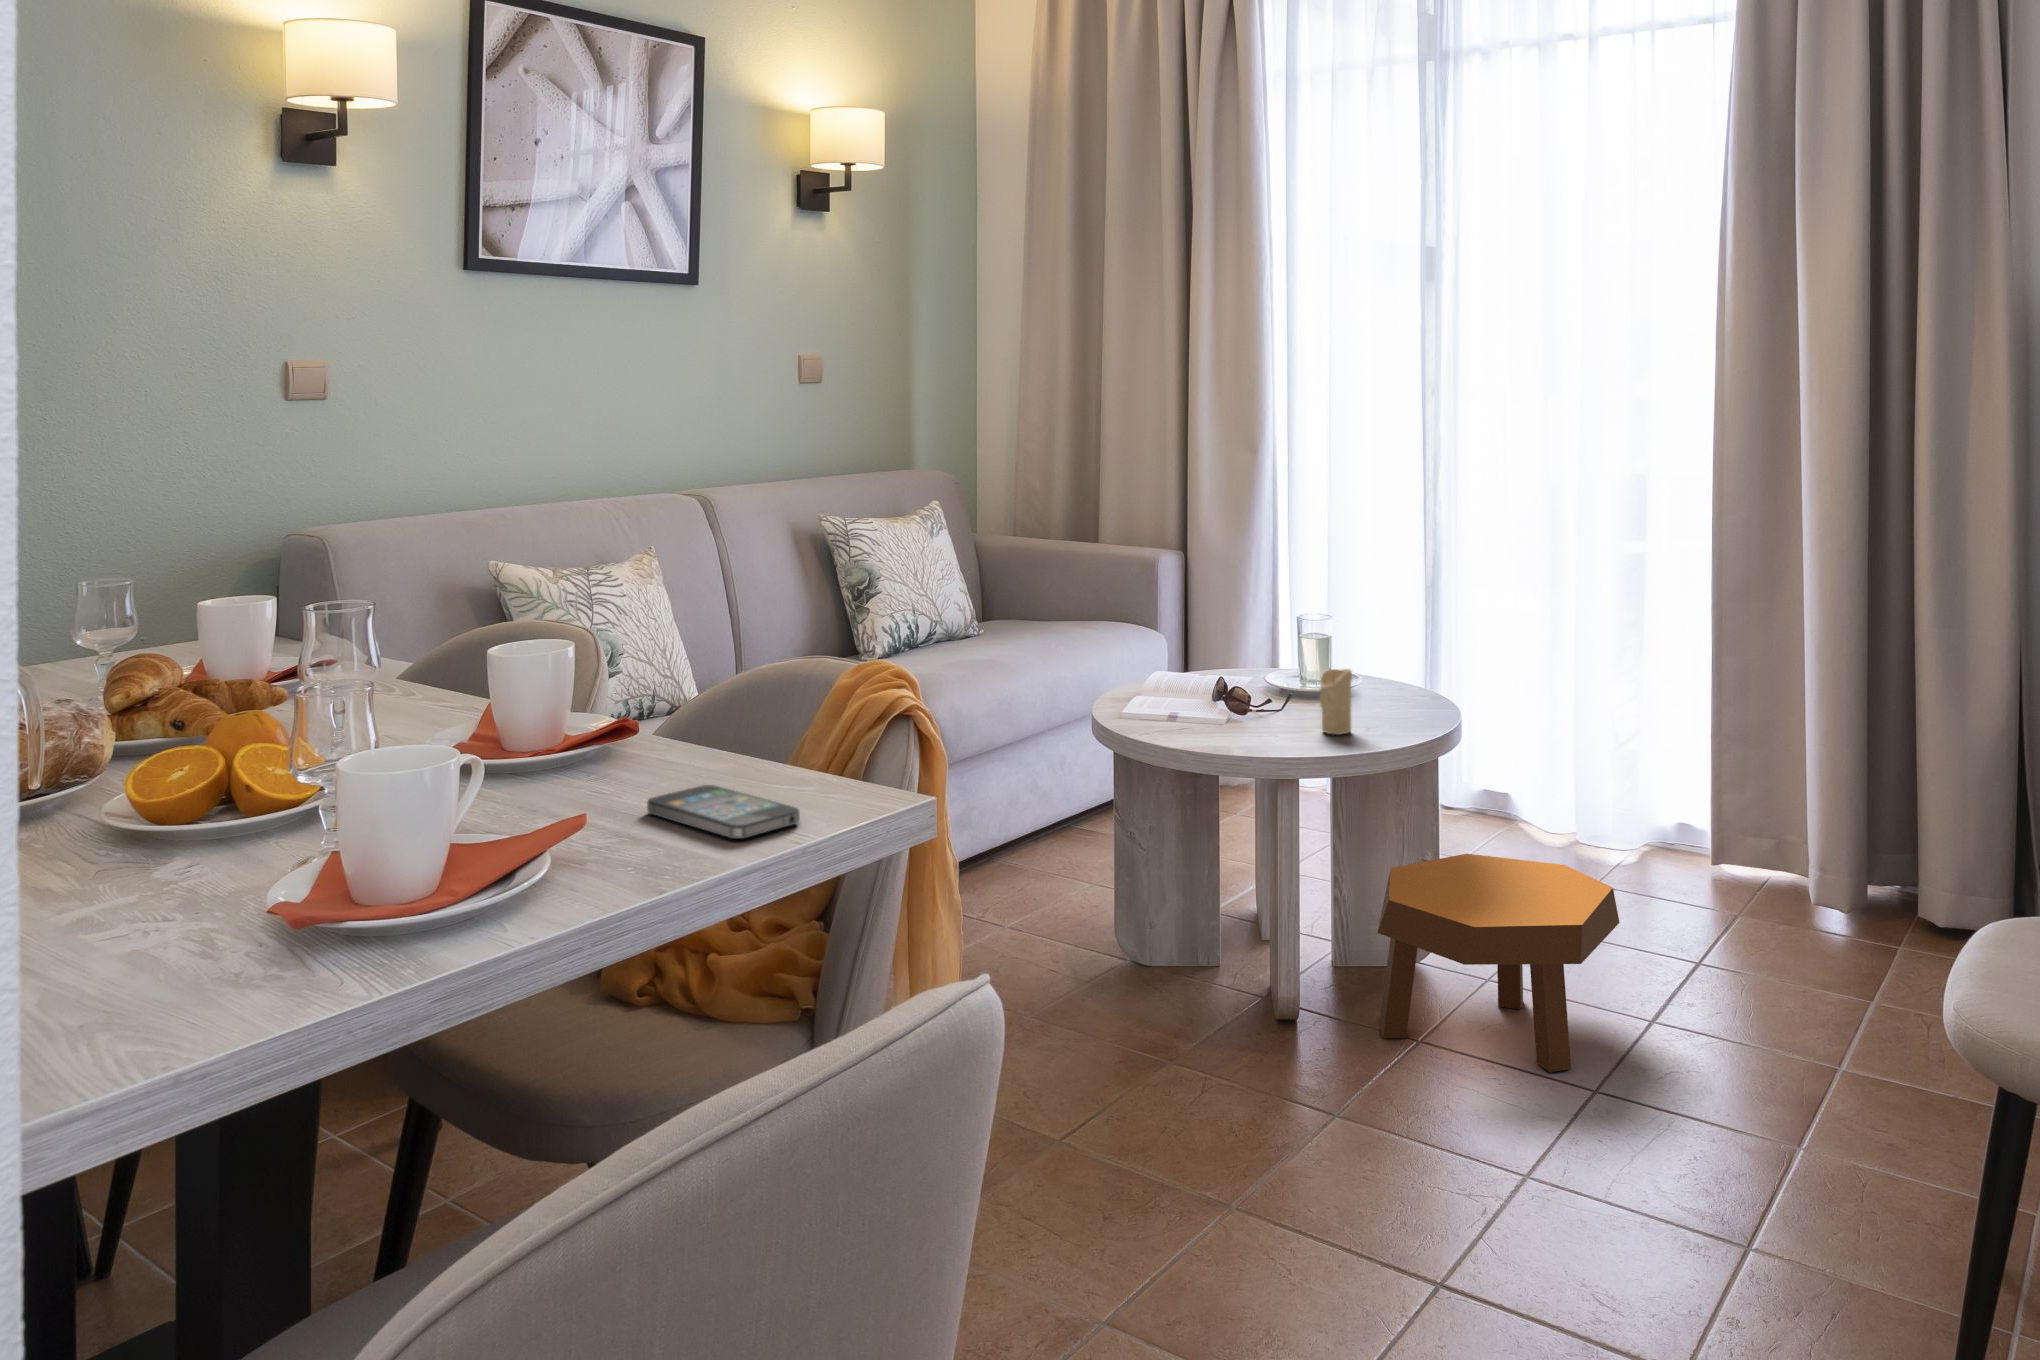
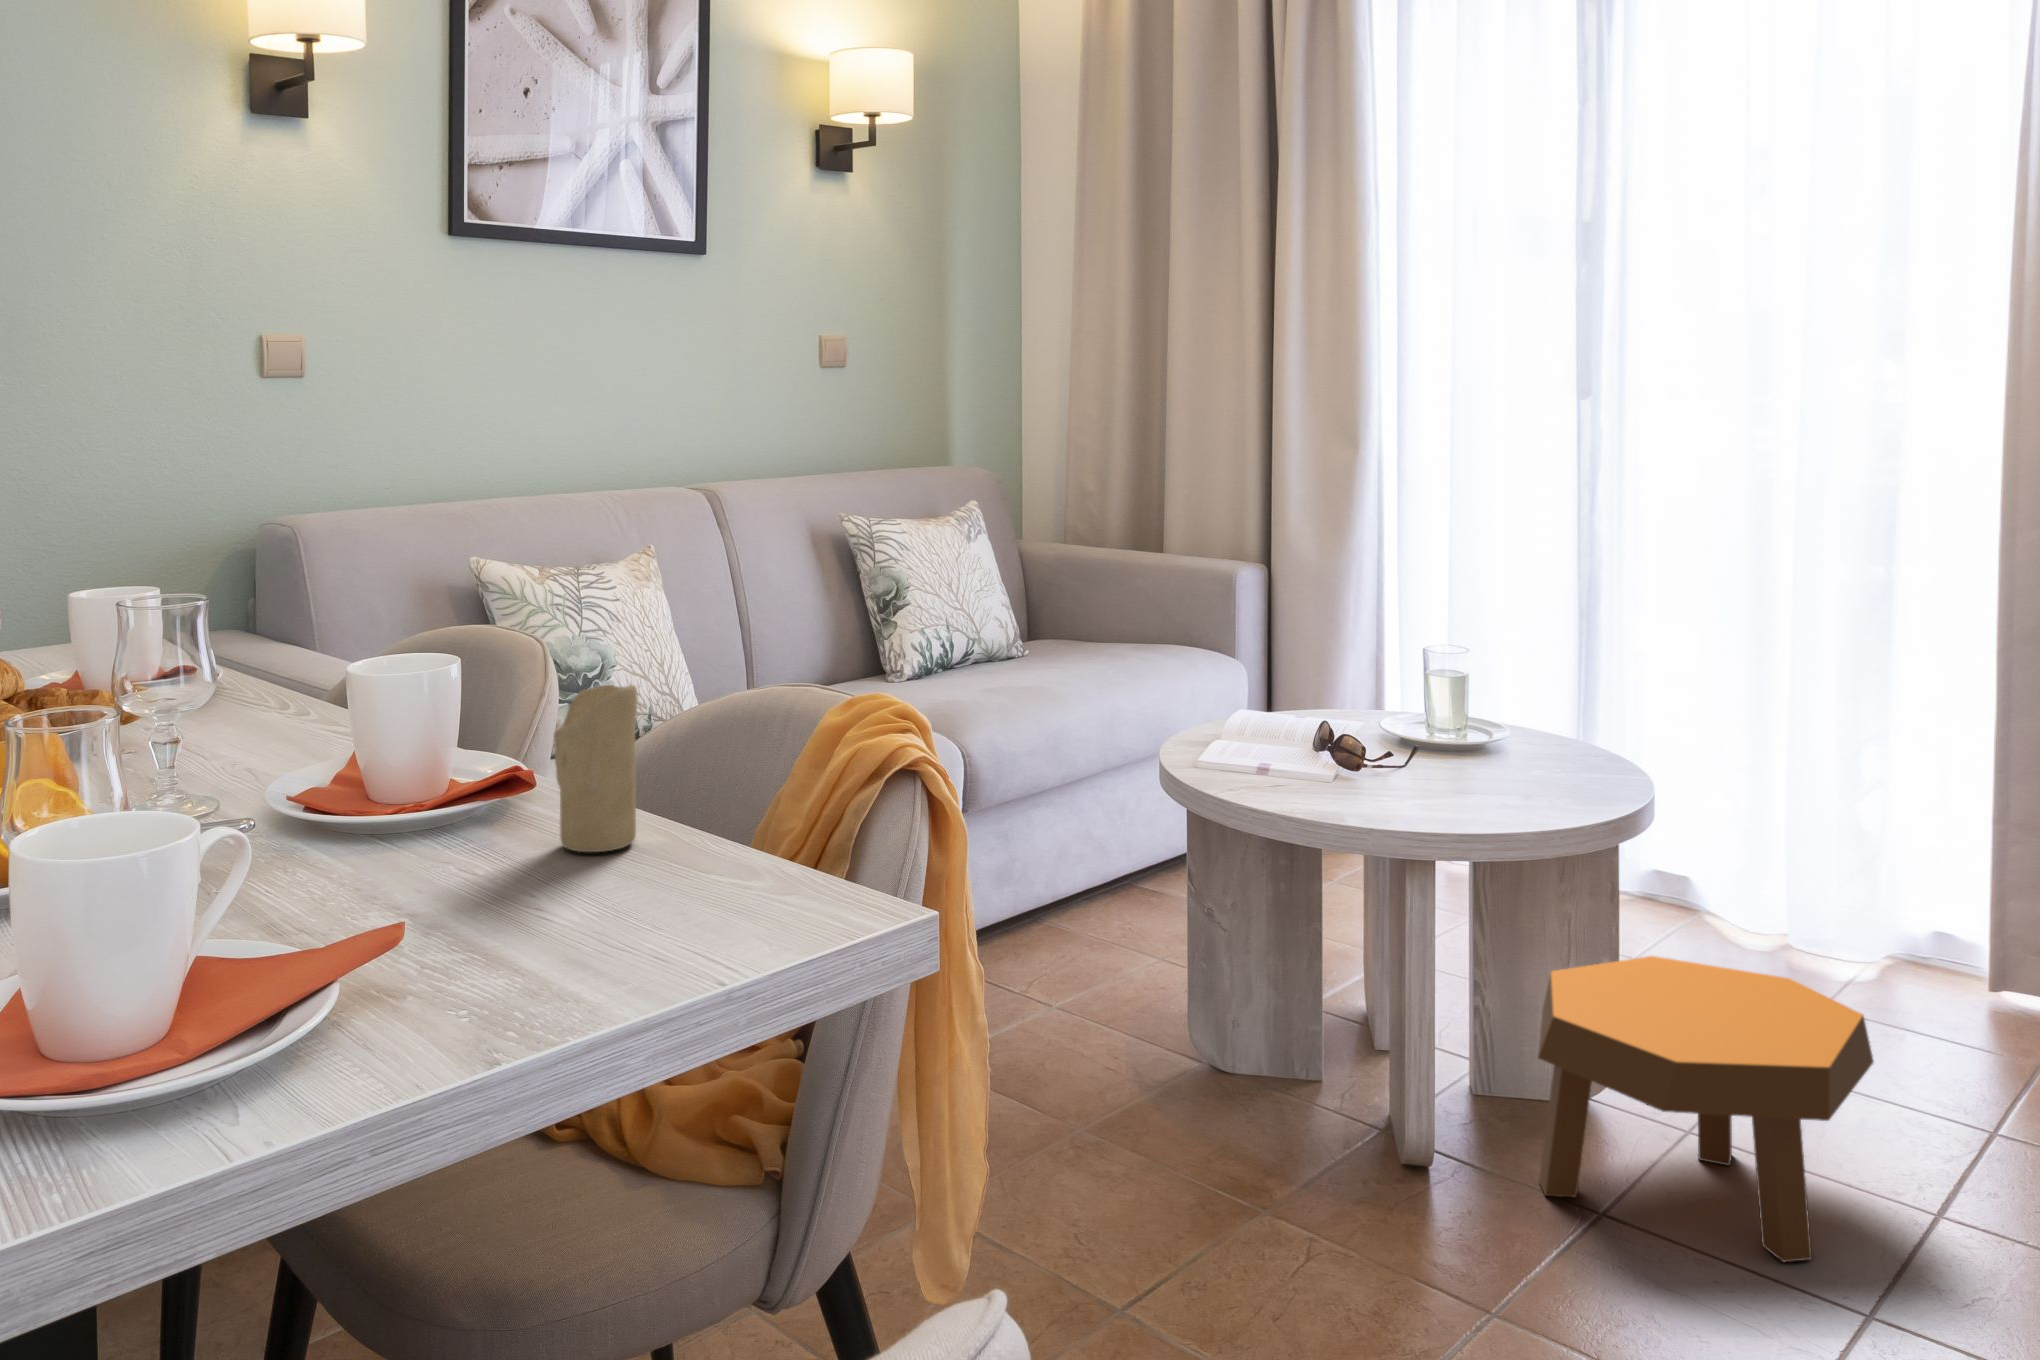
candle: present [1320,669,1352,735] -> present [554,685,638,852]
smartphone: present [647,785,800,839] -> none [536,861,743,950]

